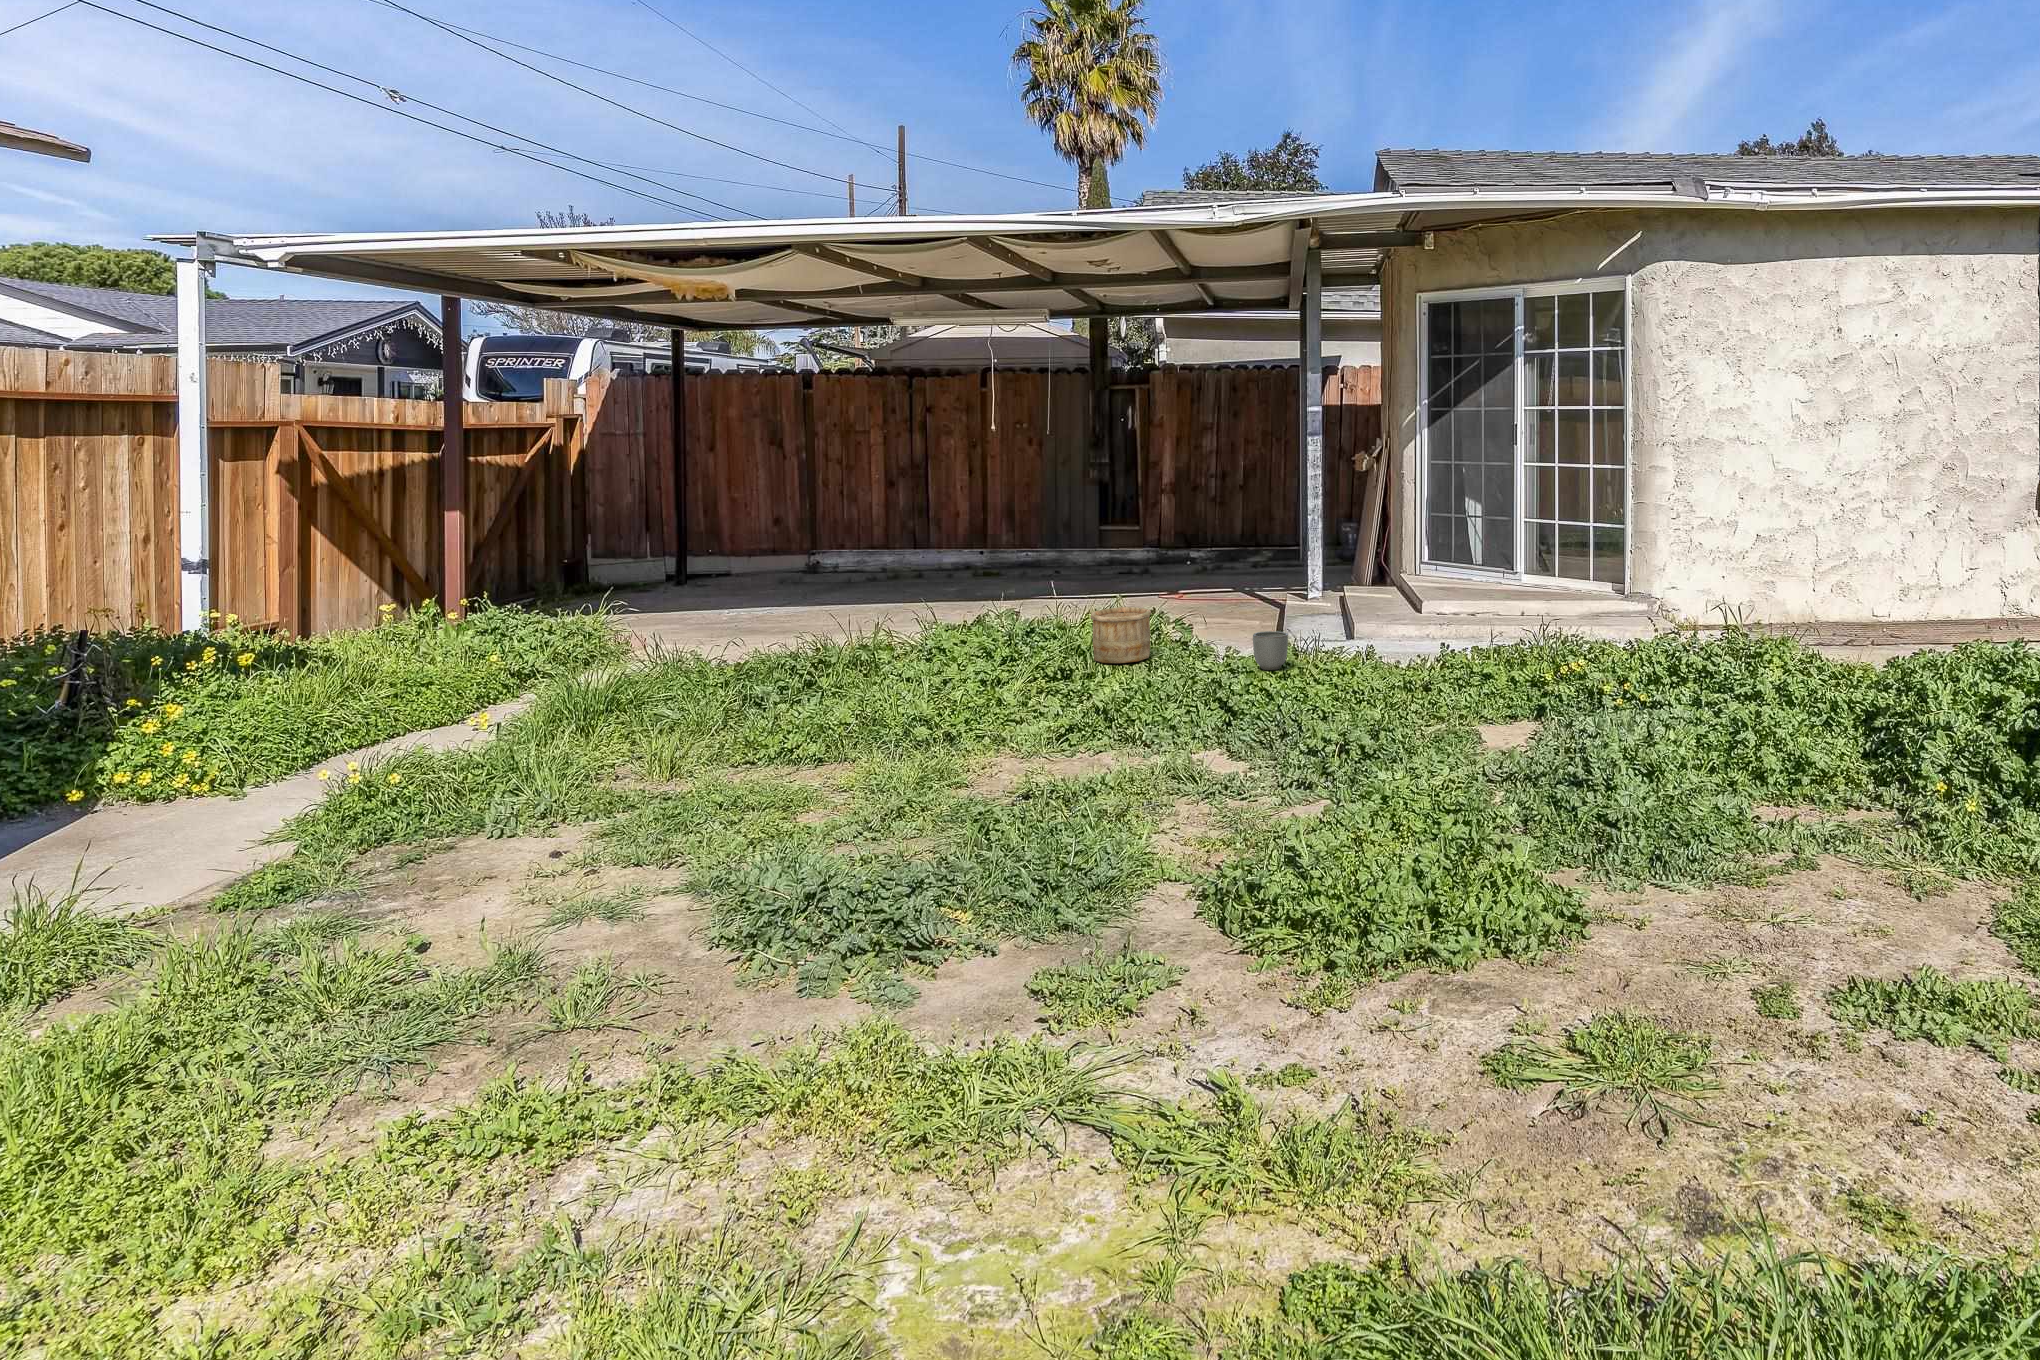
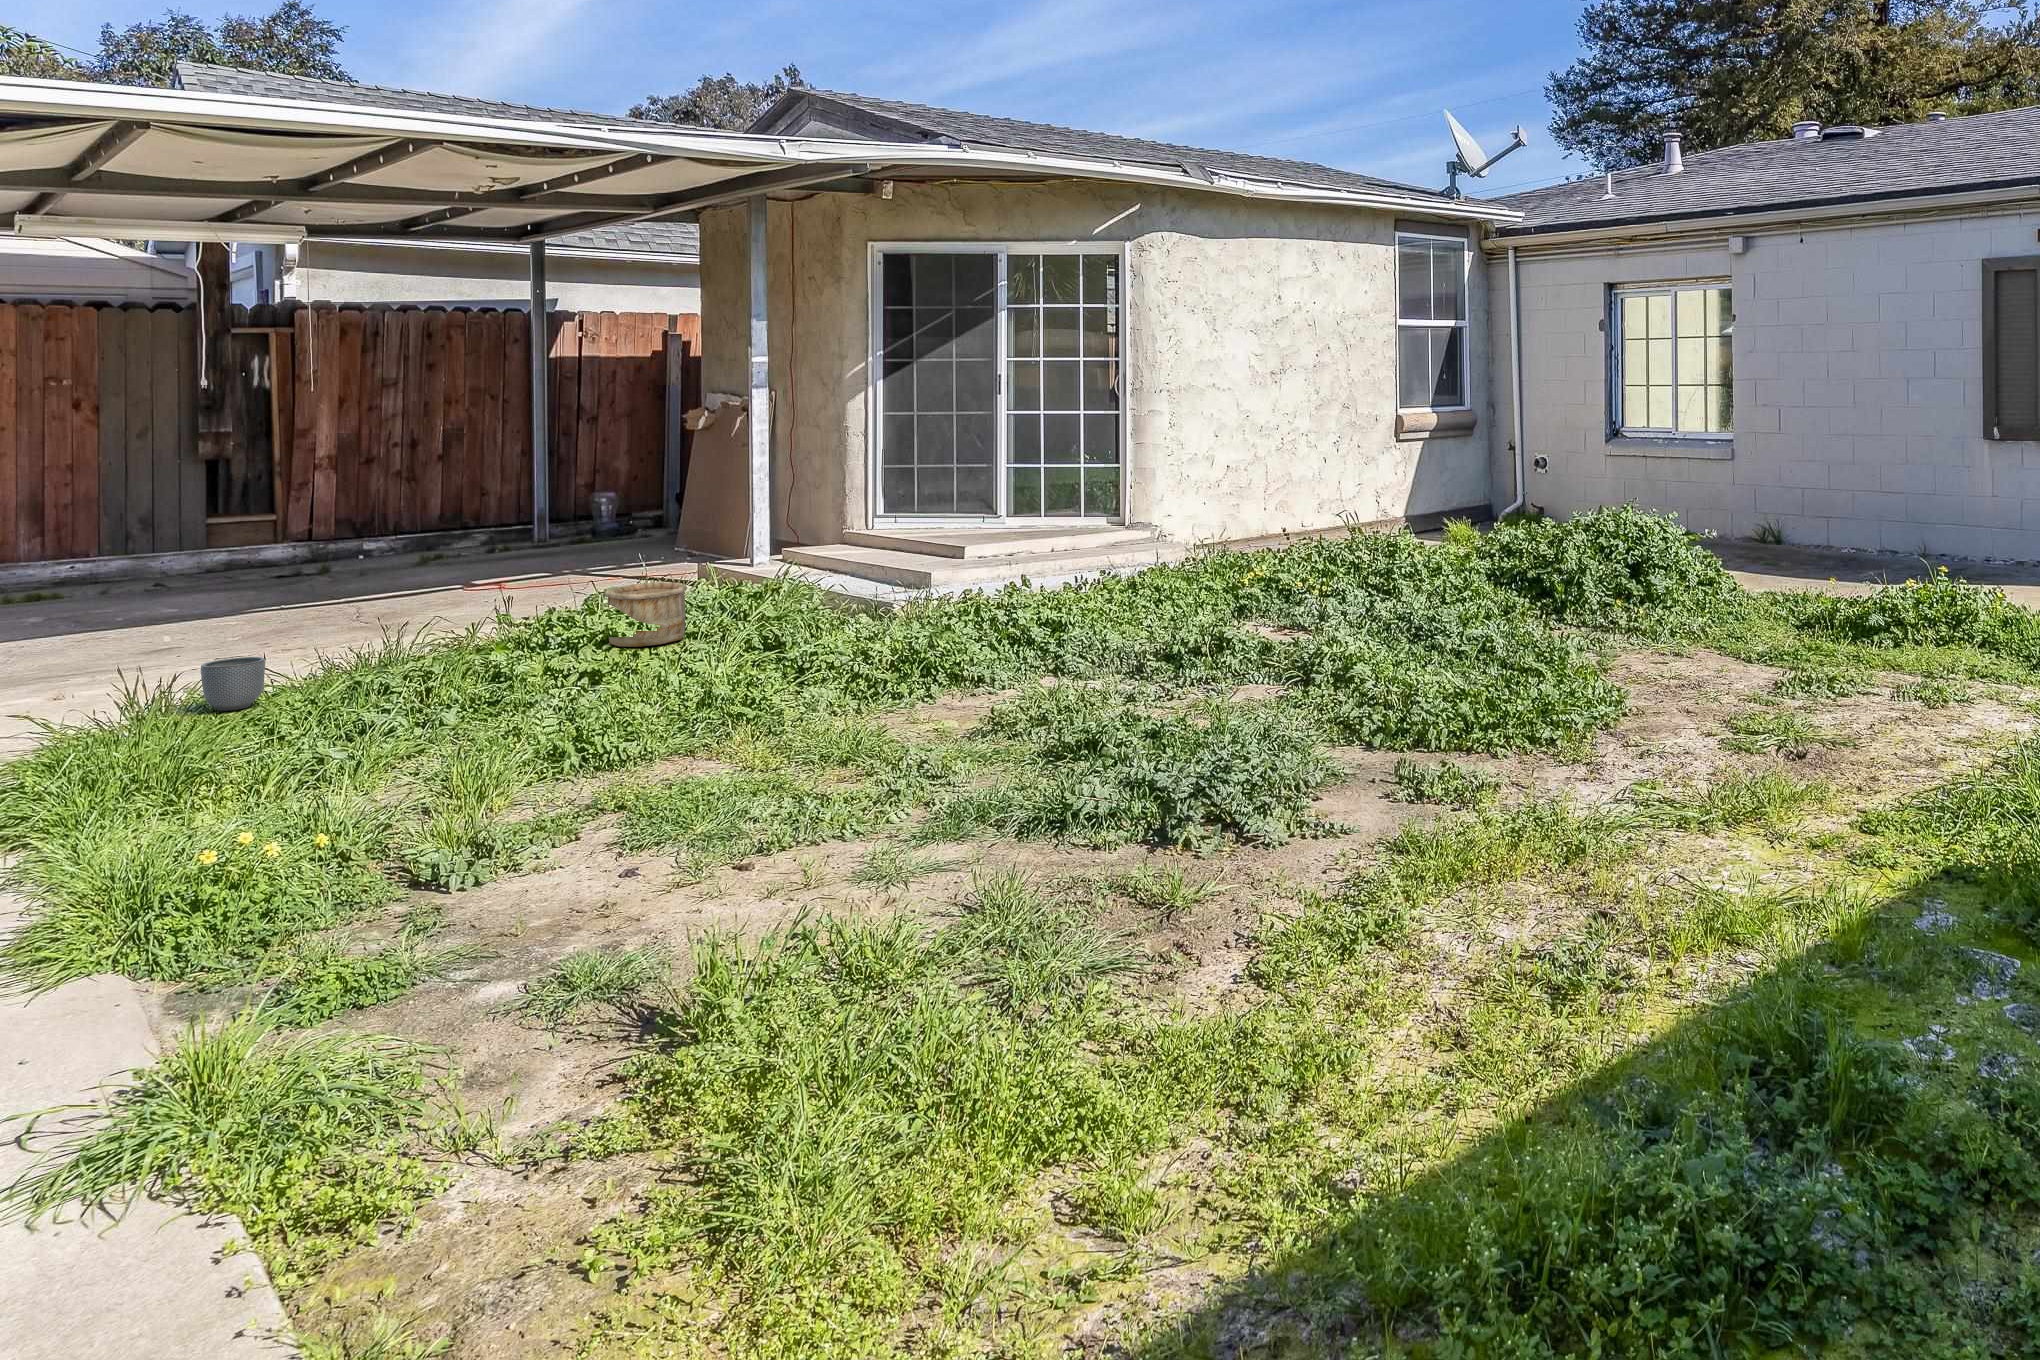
planter: present [1253,631,1288,670] -> present [201,657,265,711]

